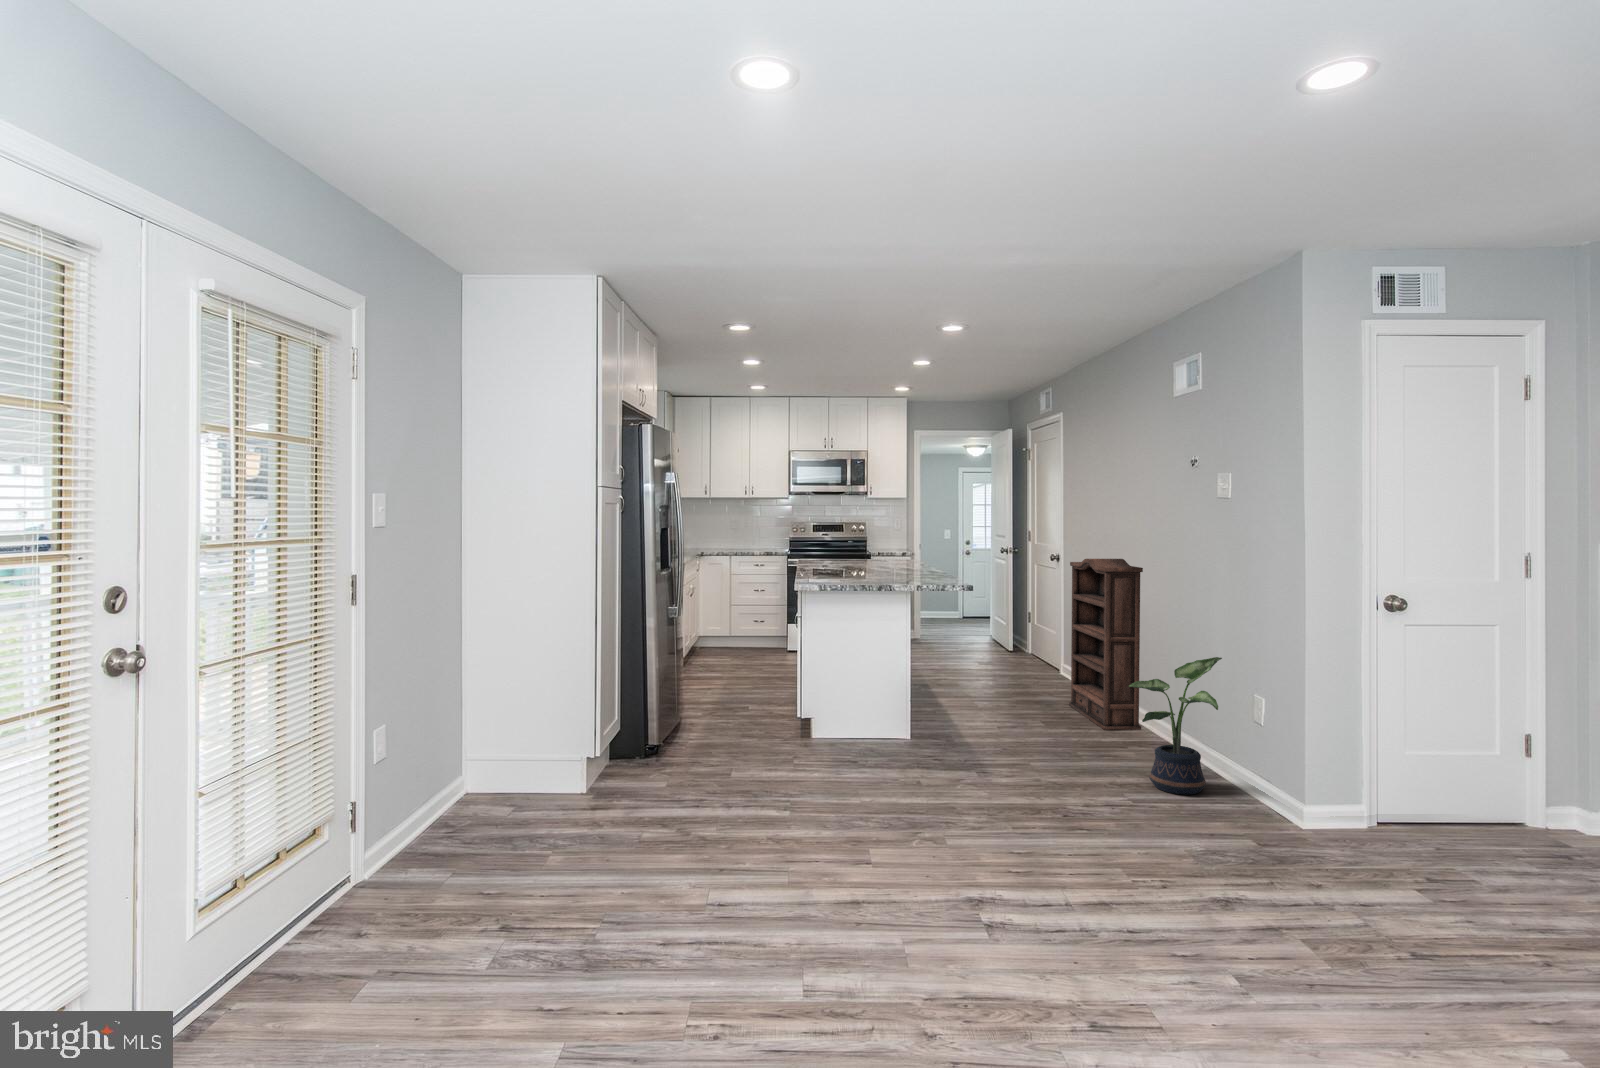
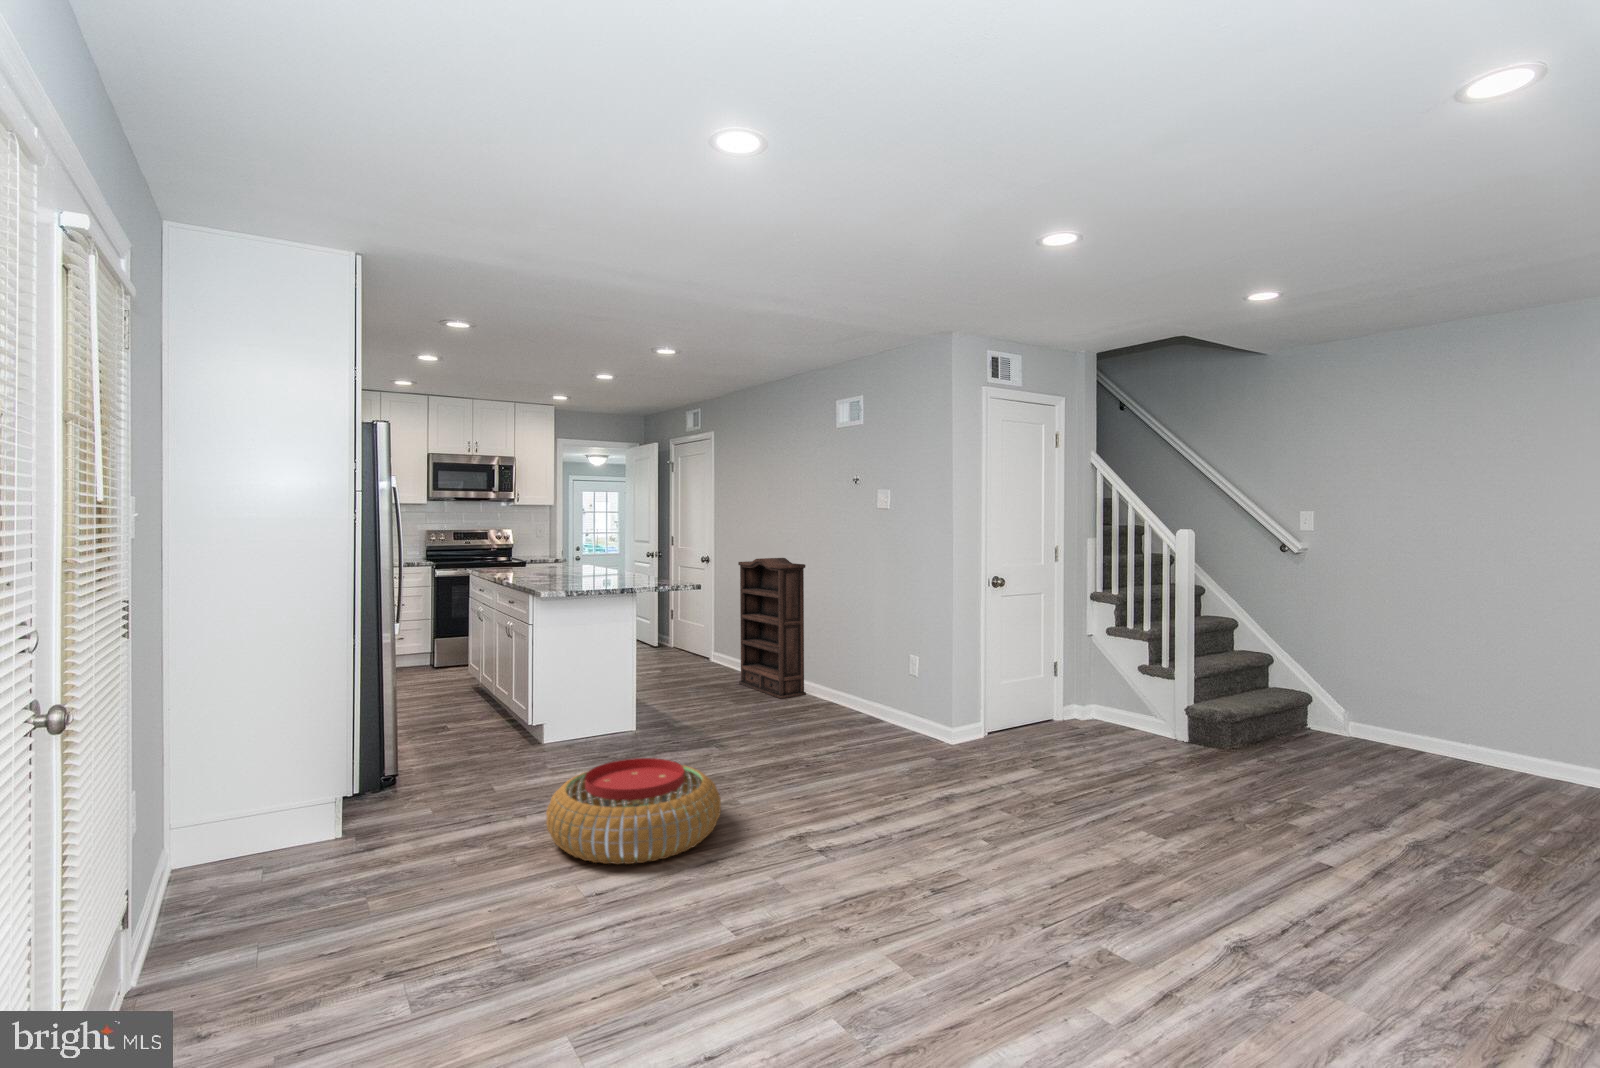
potted plant: present [1129,657,1222,795] -> none [828,629,896,736]
pouf: none [717,769,904,886] -> present [546,758,721,864]

